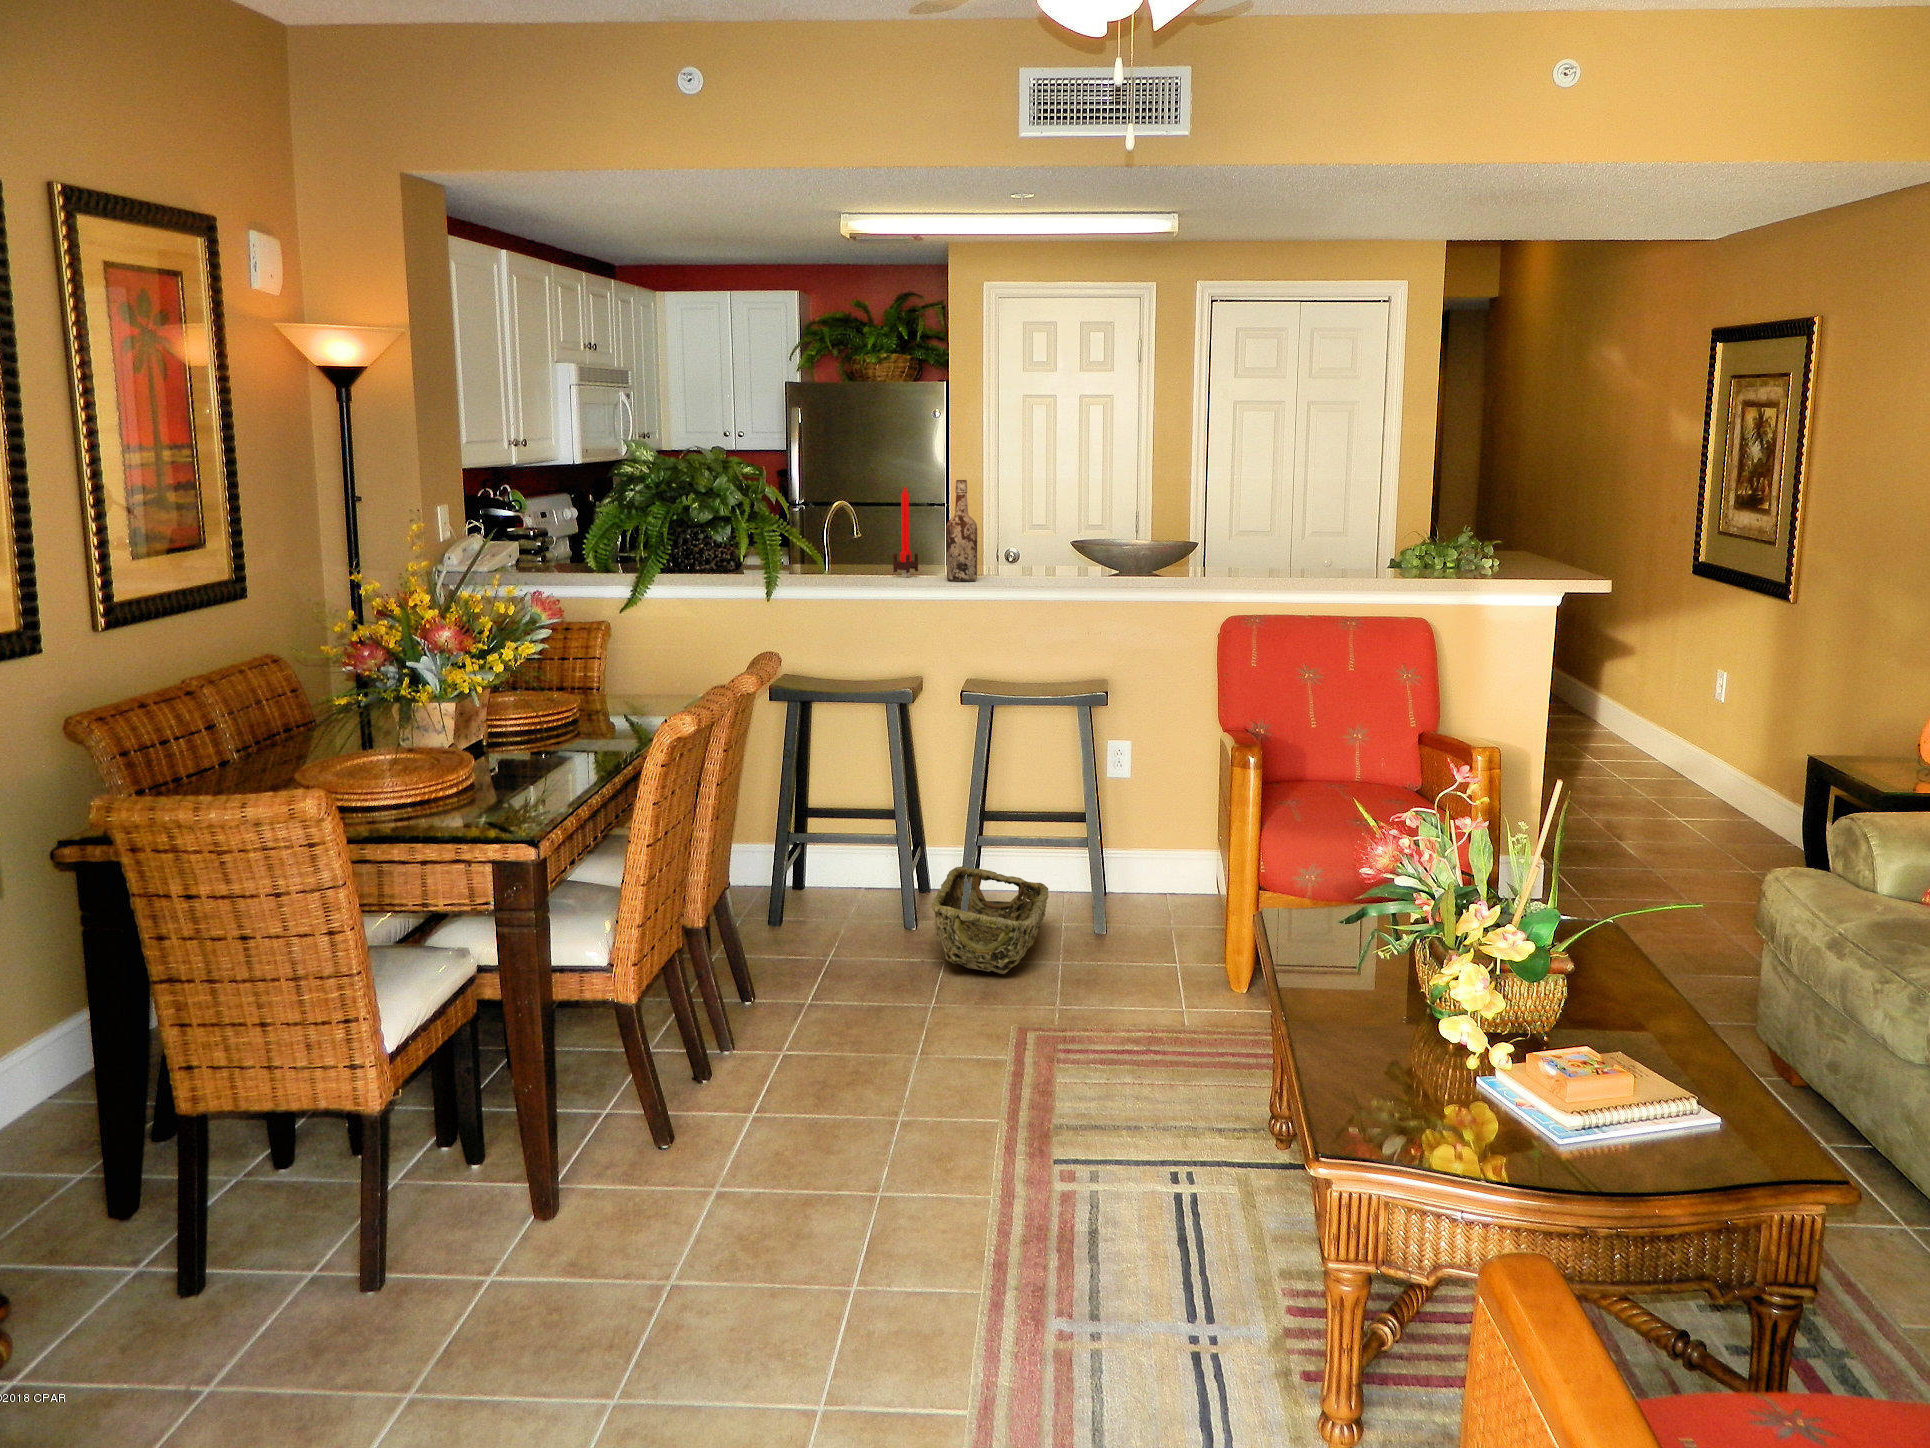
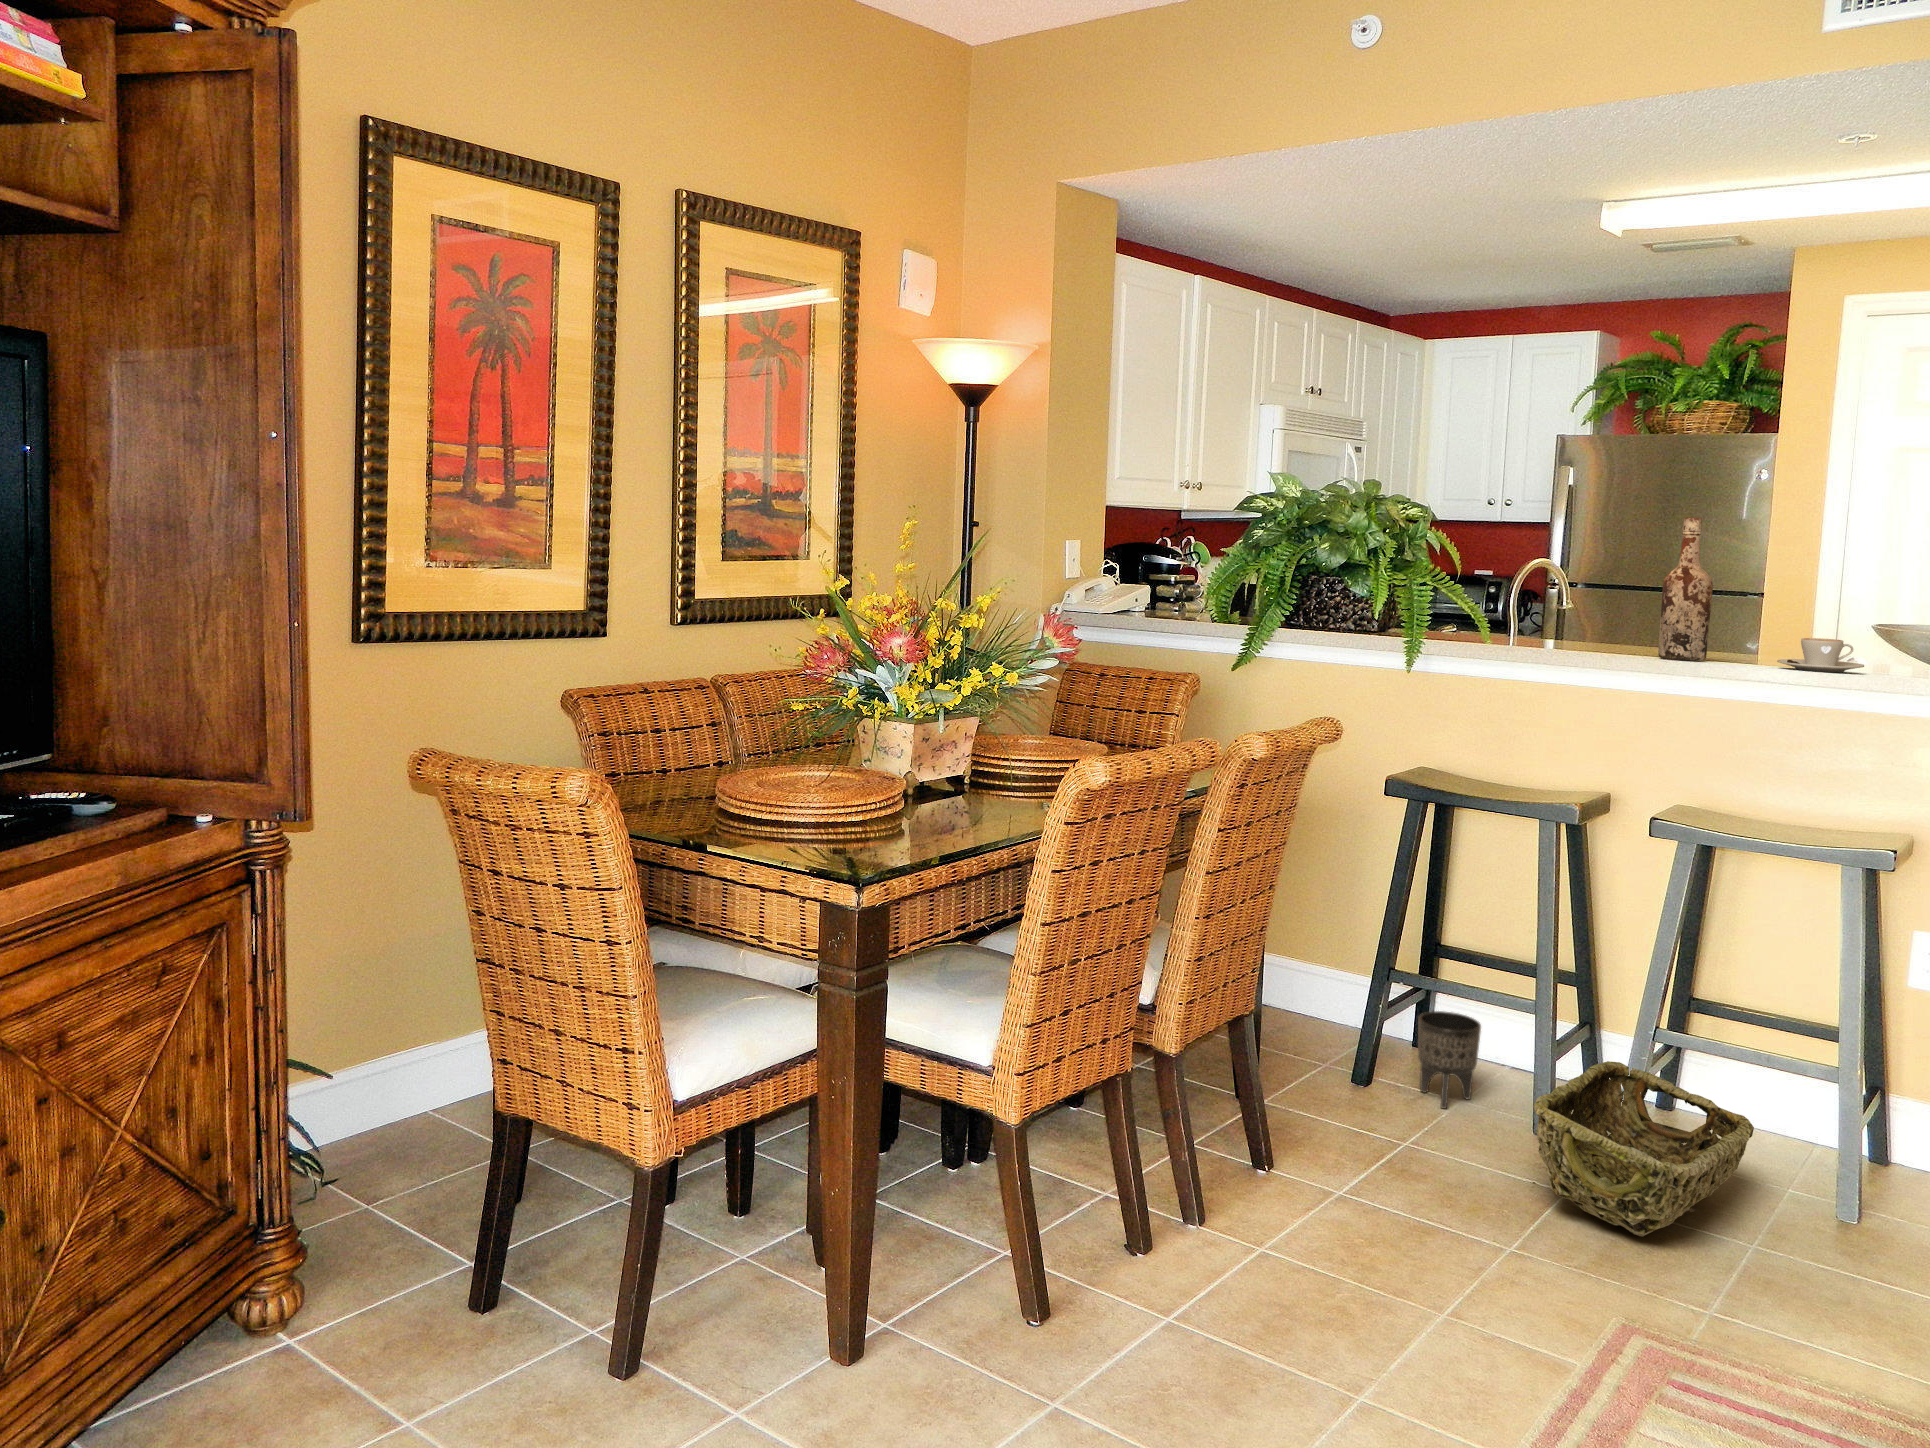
candle: present [893,487,918,577] -> none [1589,530,1629,652]
coffee cup: none [1021,561,1071,584] -> present [1777,638,1864,672]
planter: none [820,858,865,928] -> present [1418,1011,1481,1109]

